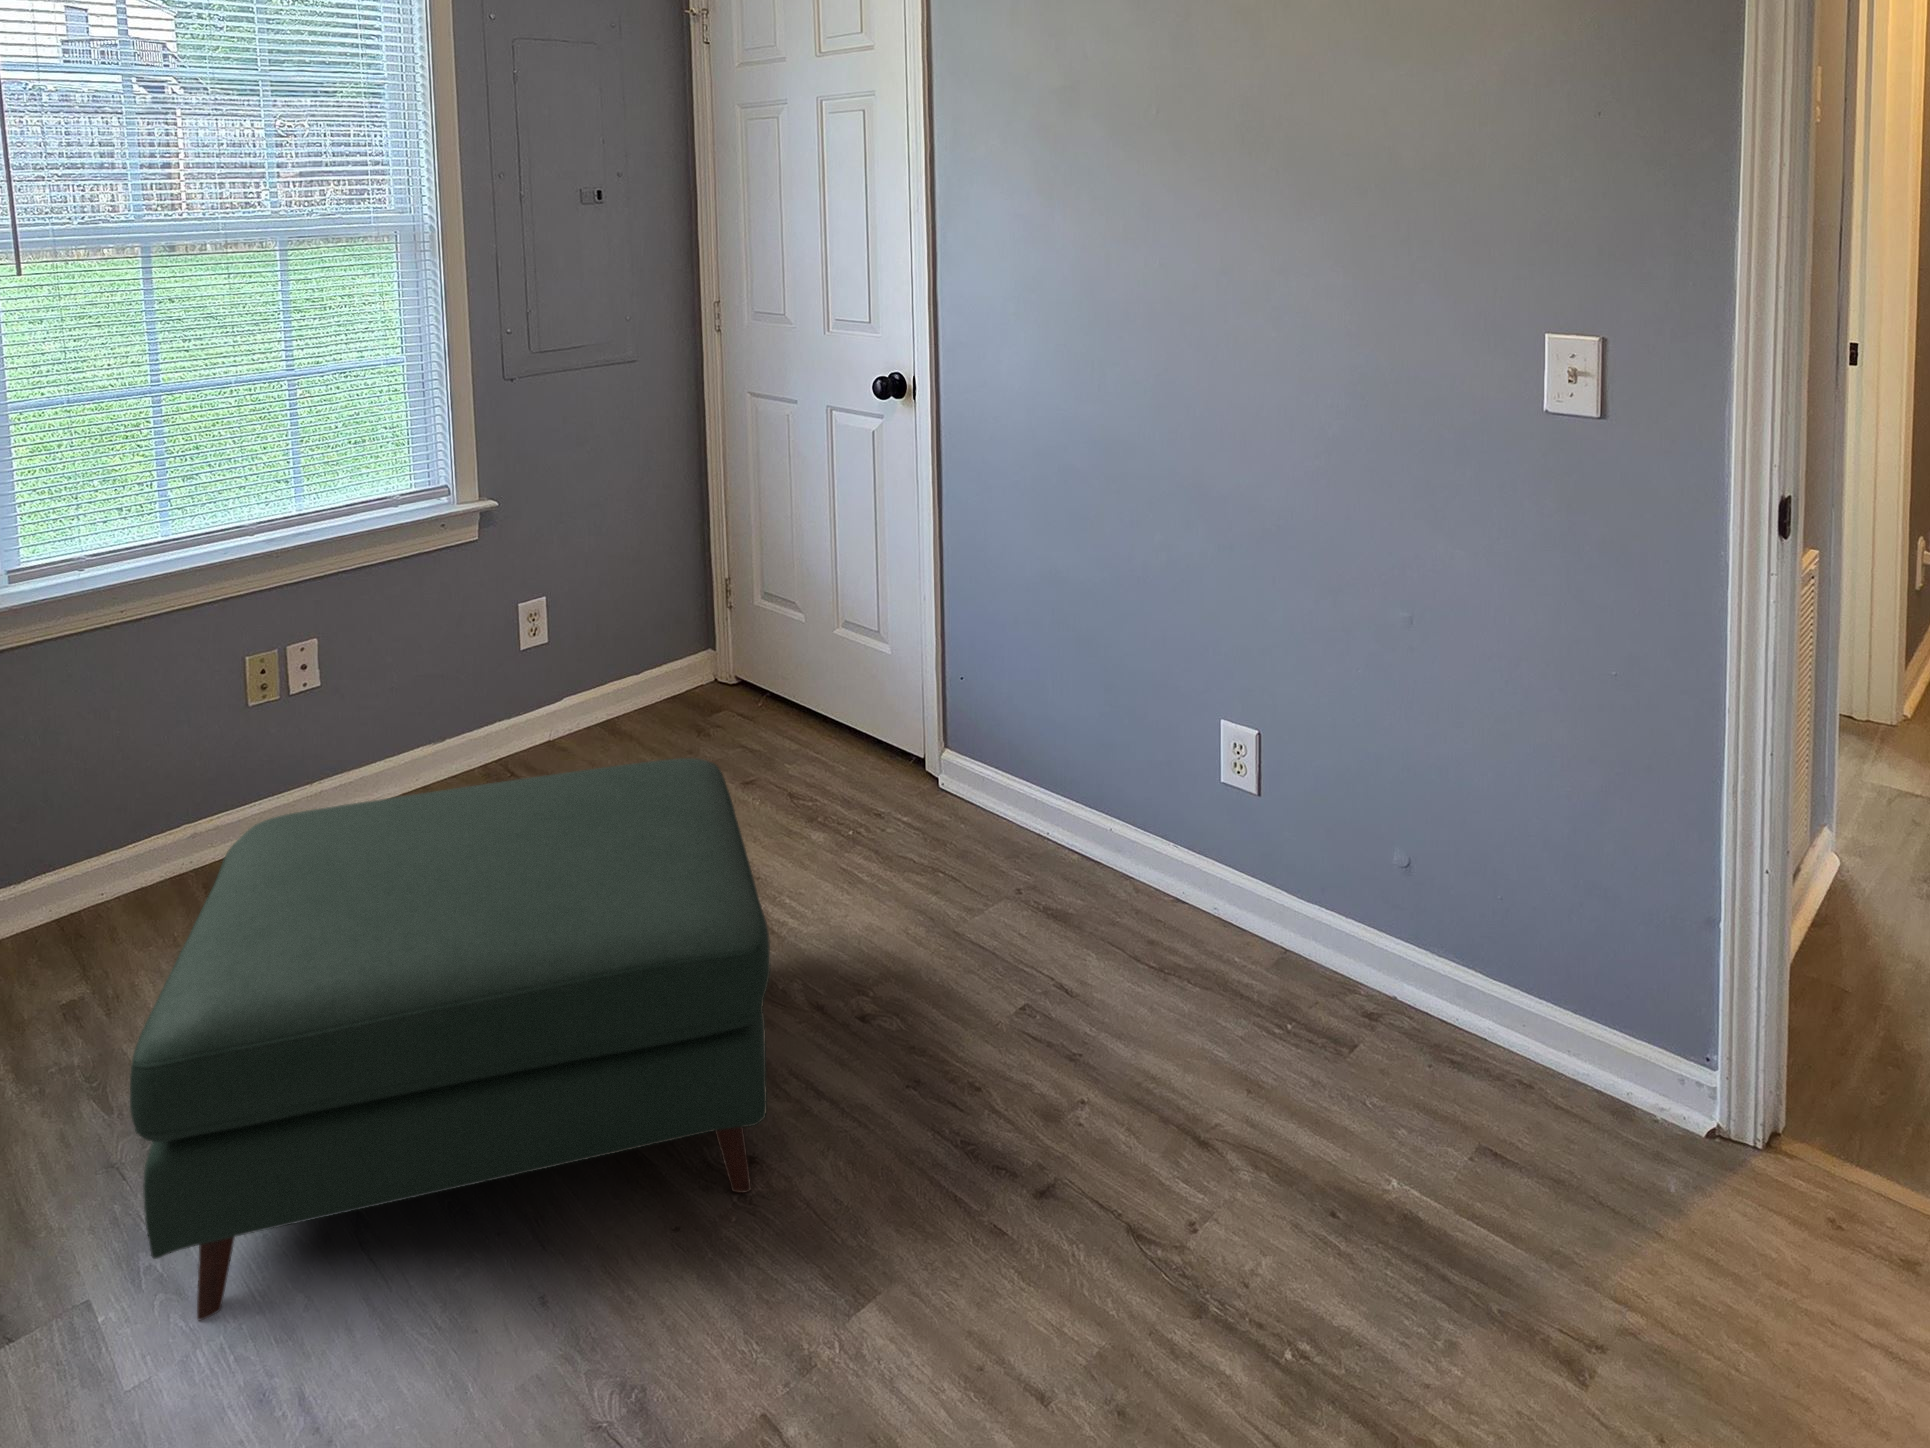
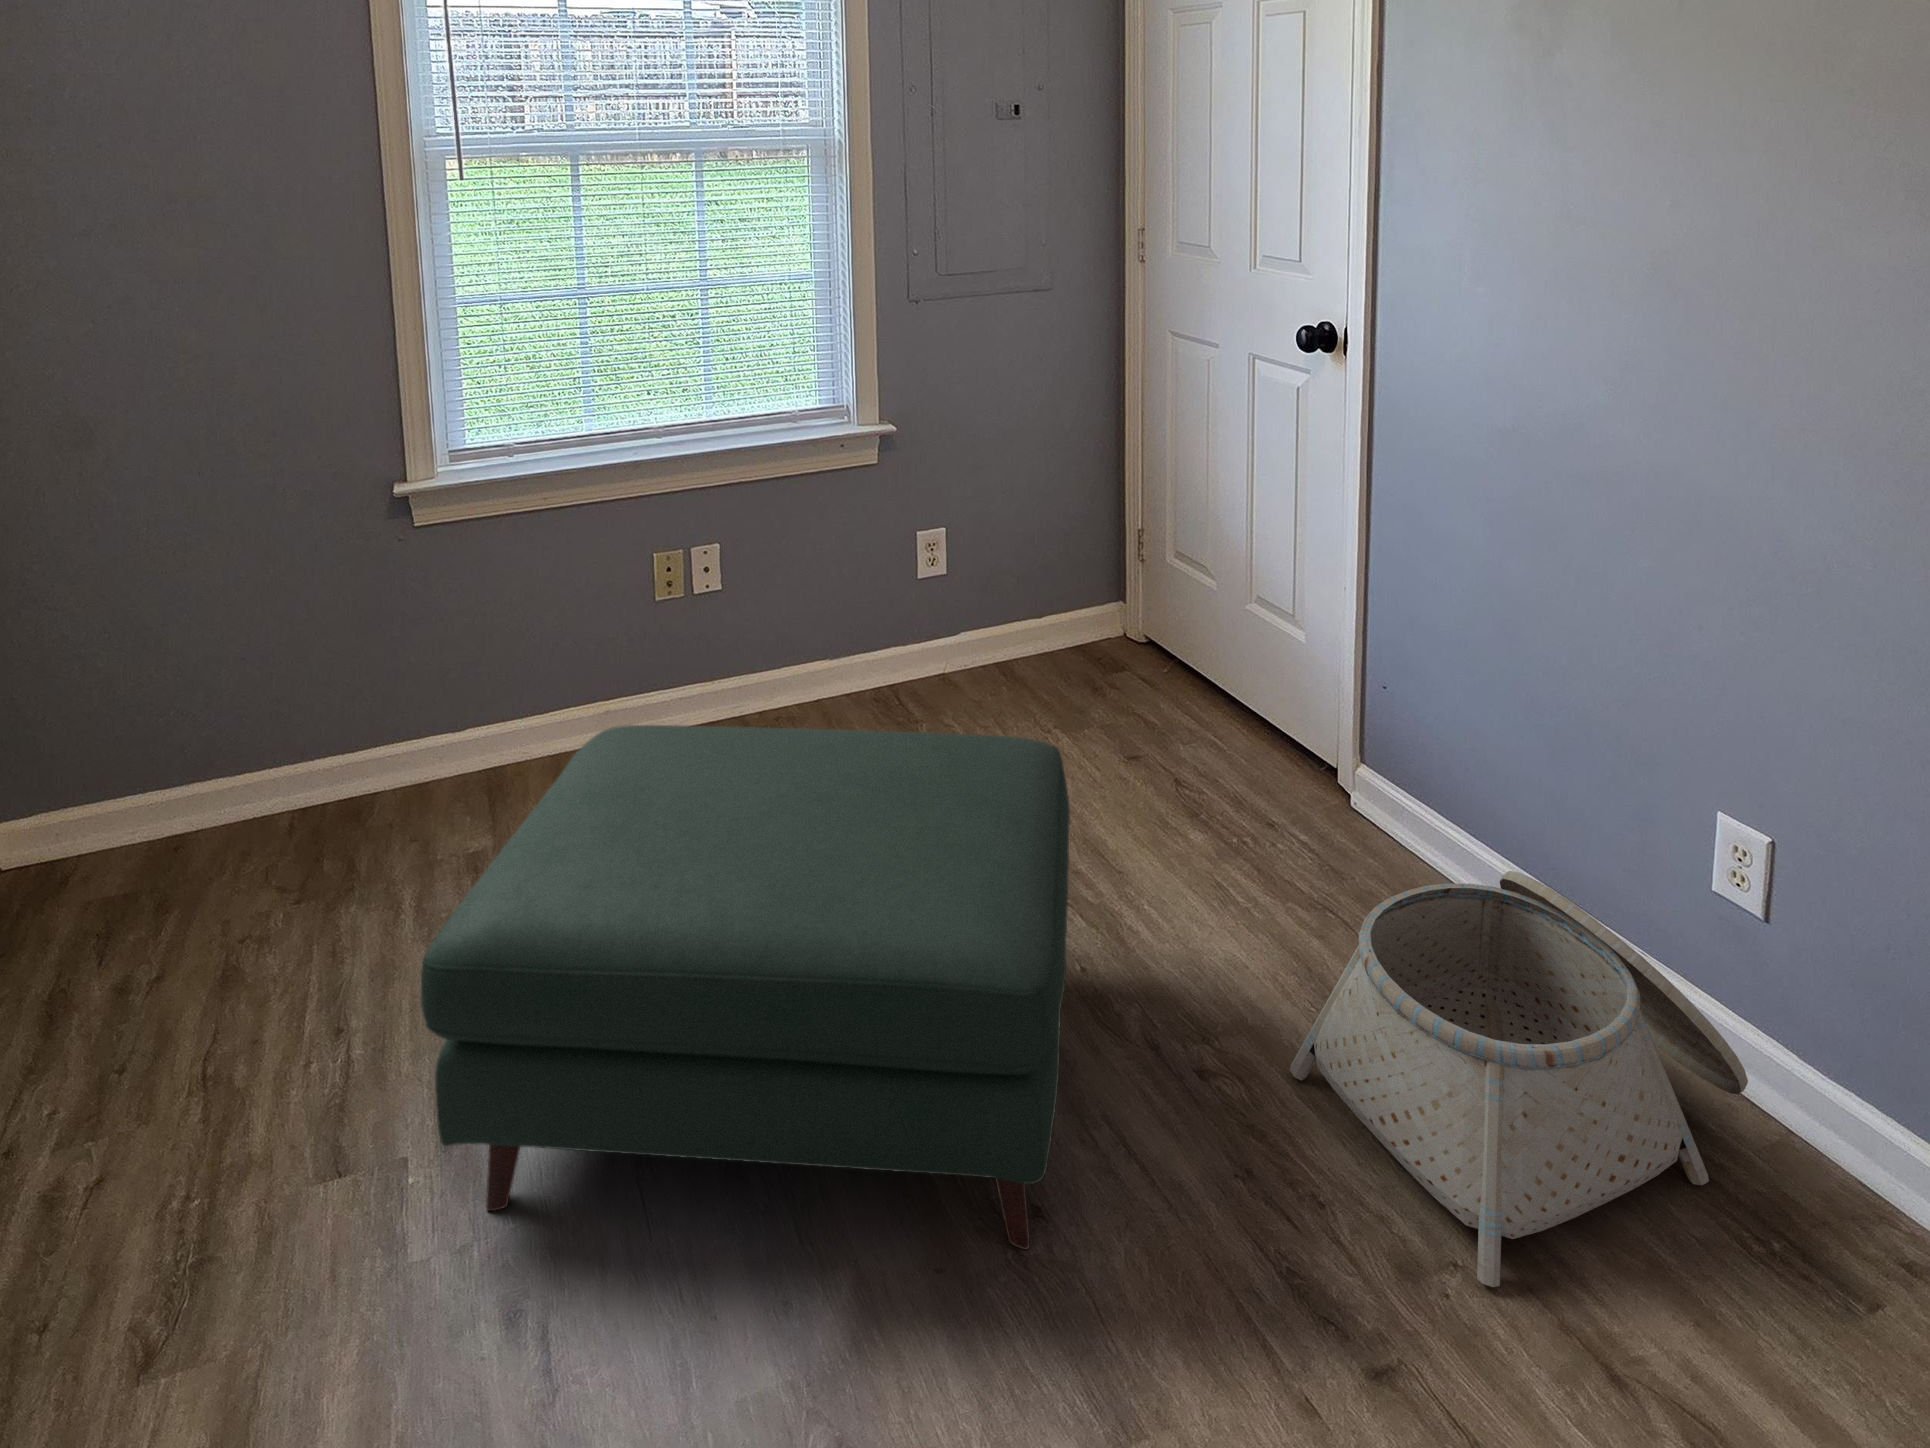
basket: none [934,795,1262,1109] -> present [1290,871,1748,1287]

